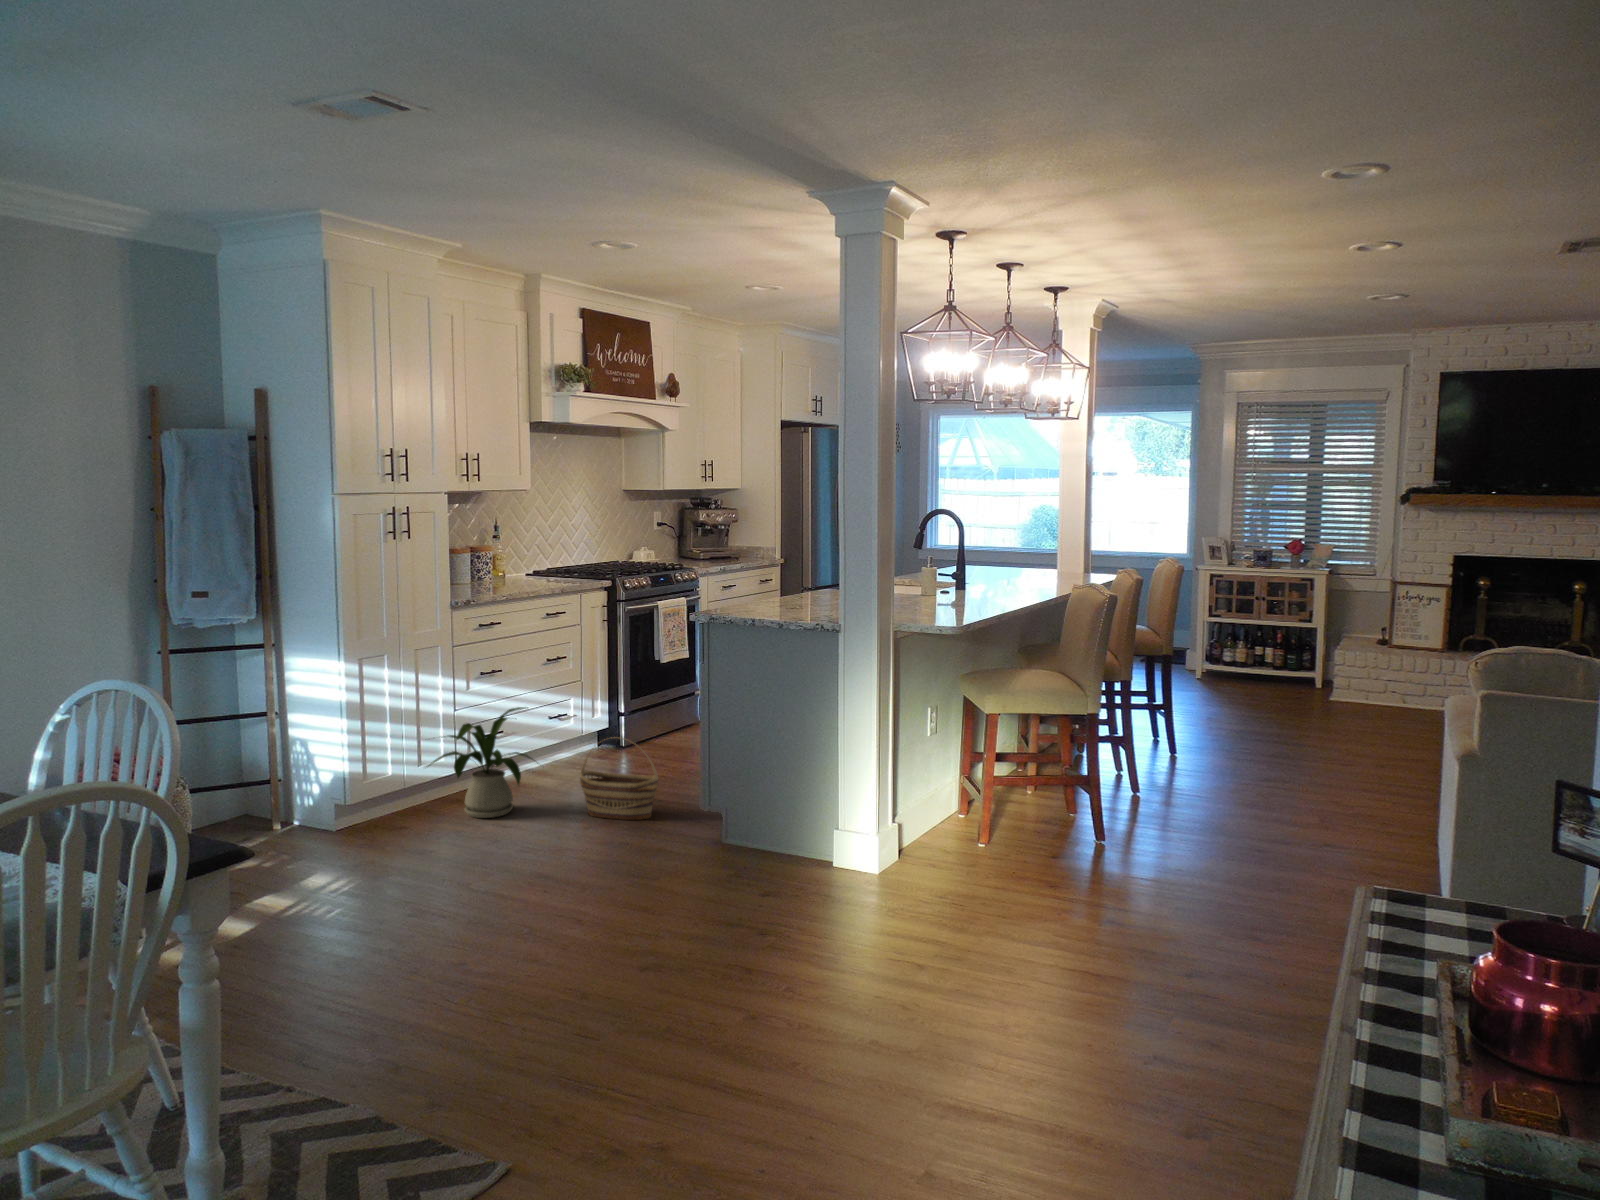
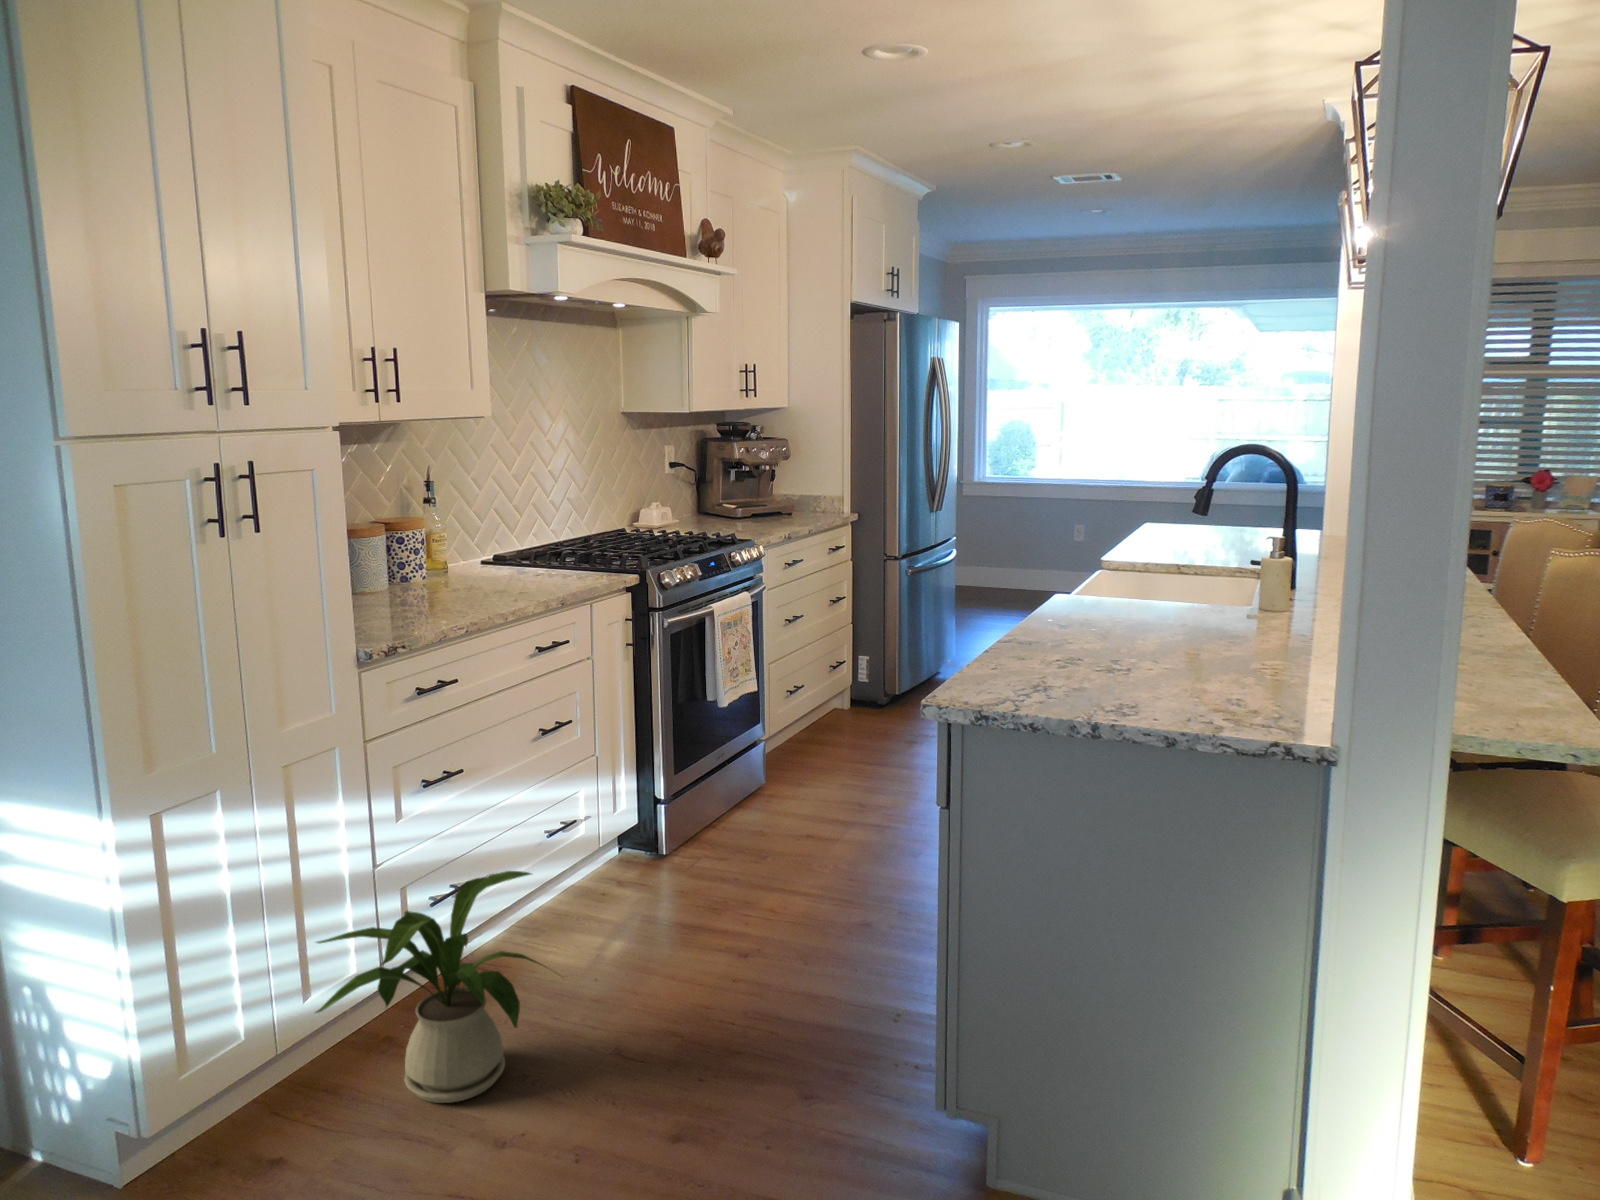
basket: present [580,740,658,820] -> none [641,923,802,1091]

